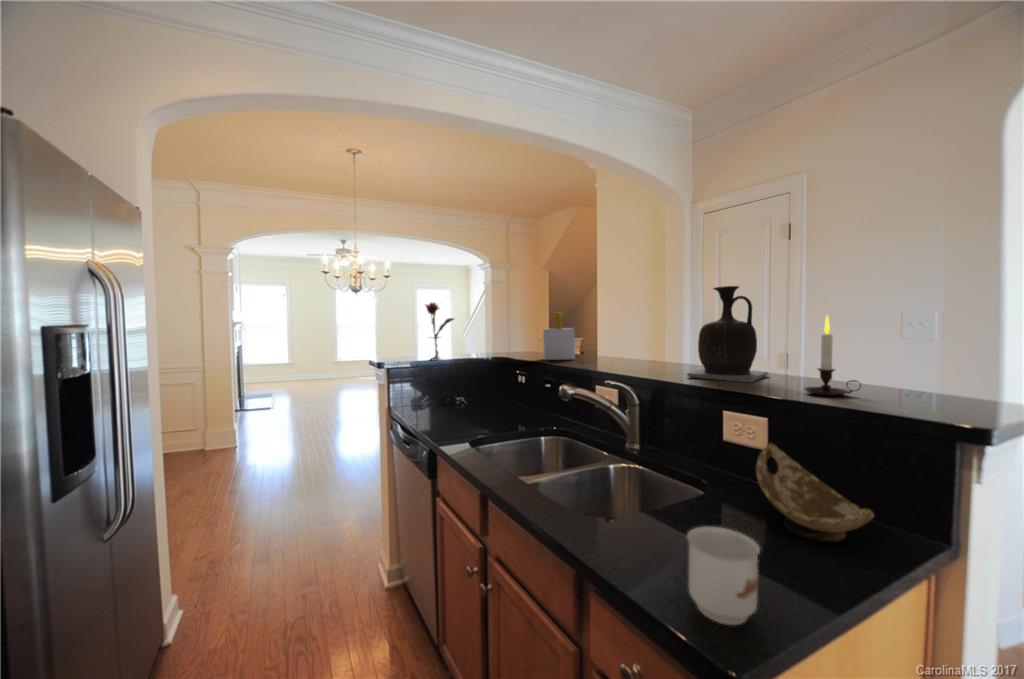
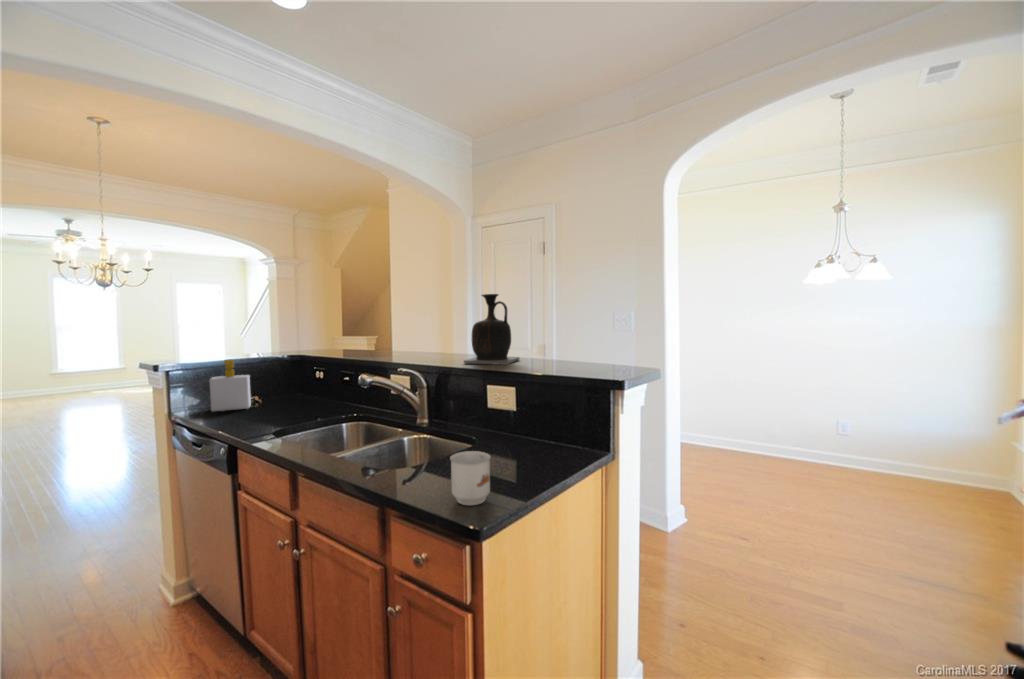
flower: present [425,303,454,360] -> none [209,301,245,361]
soap bottle: present [543,313,575,360] -> present [210,360,251,411]
candle: present [804,316,861,396] -> none [535,316,566,369]
decorative bowl: present [756,443,874,542] -> none [502,402,562,459]

